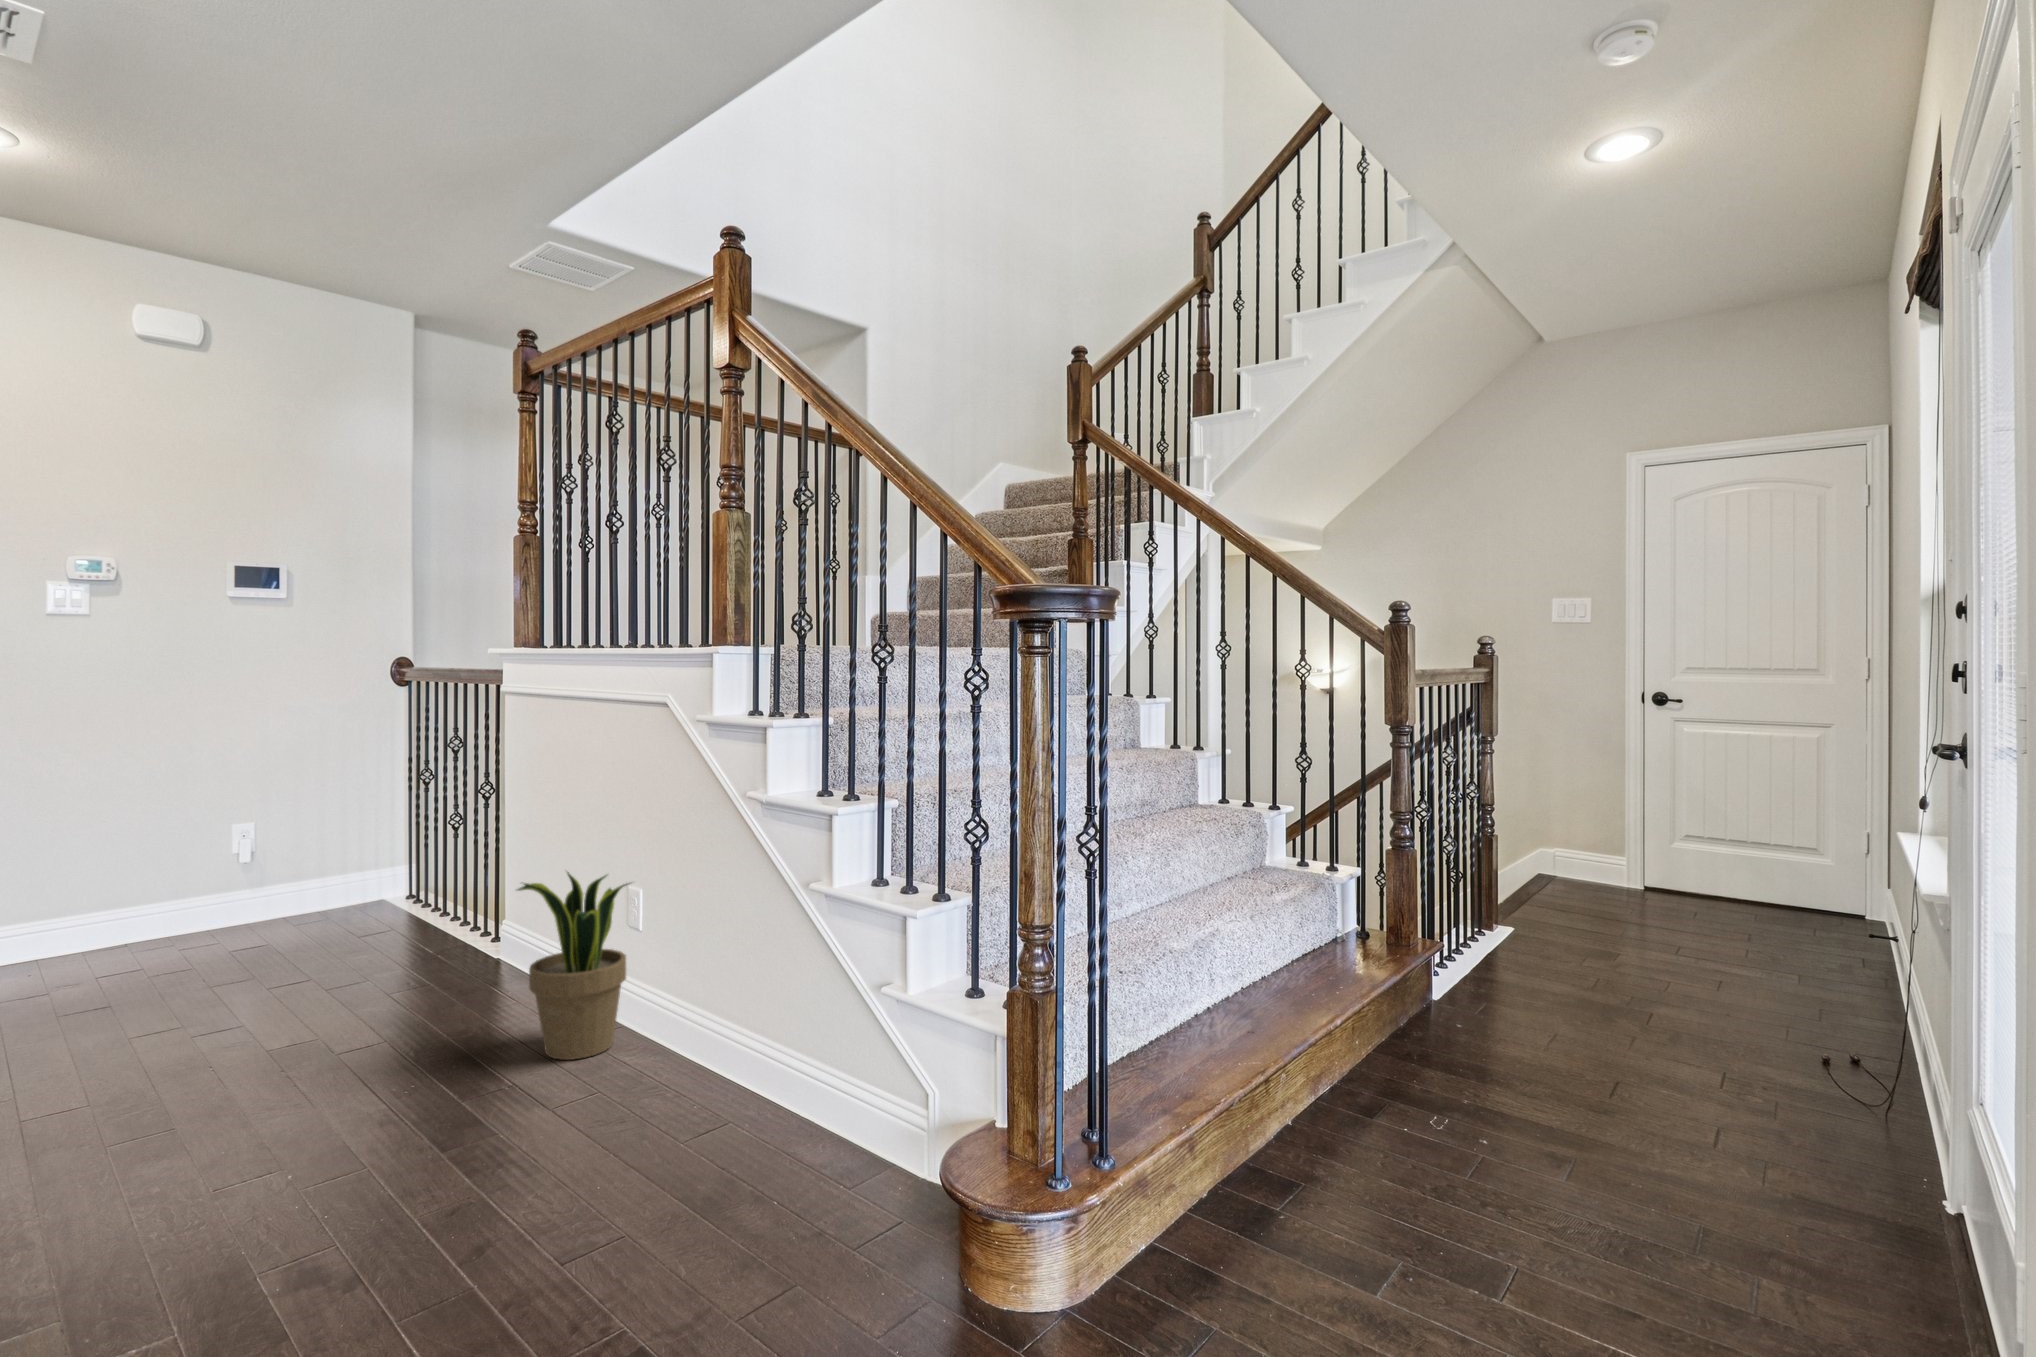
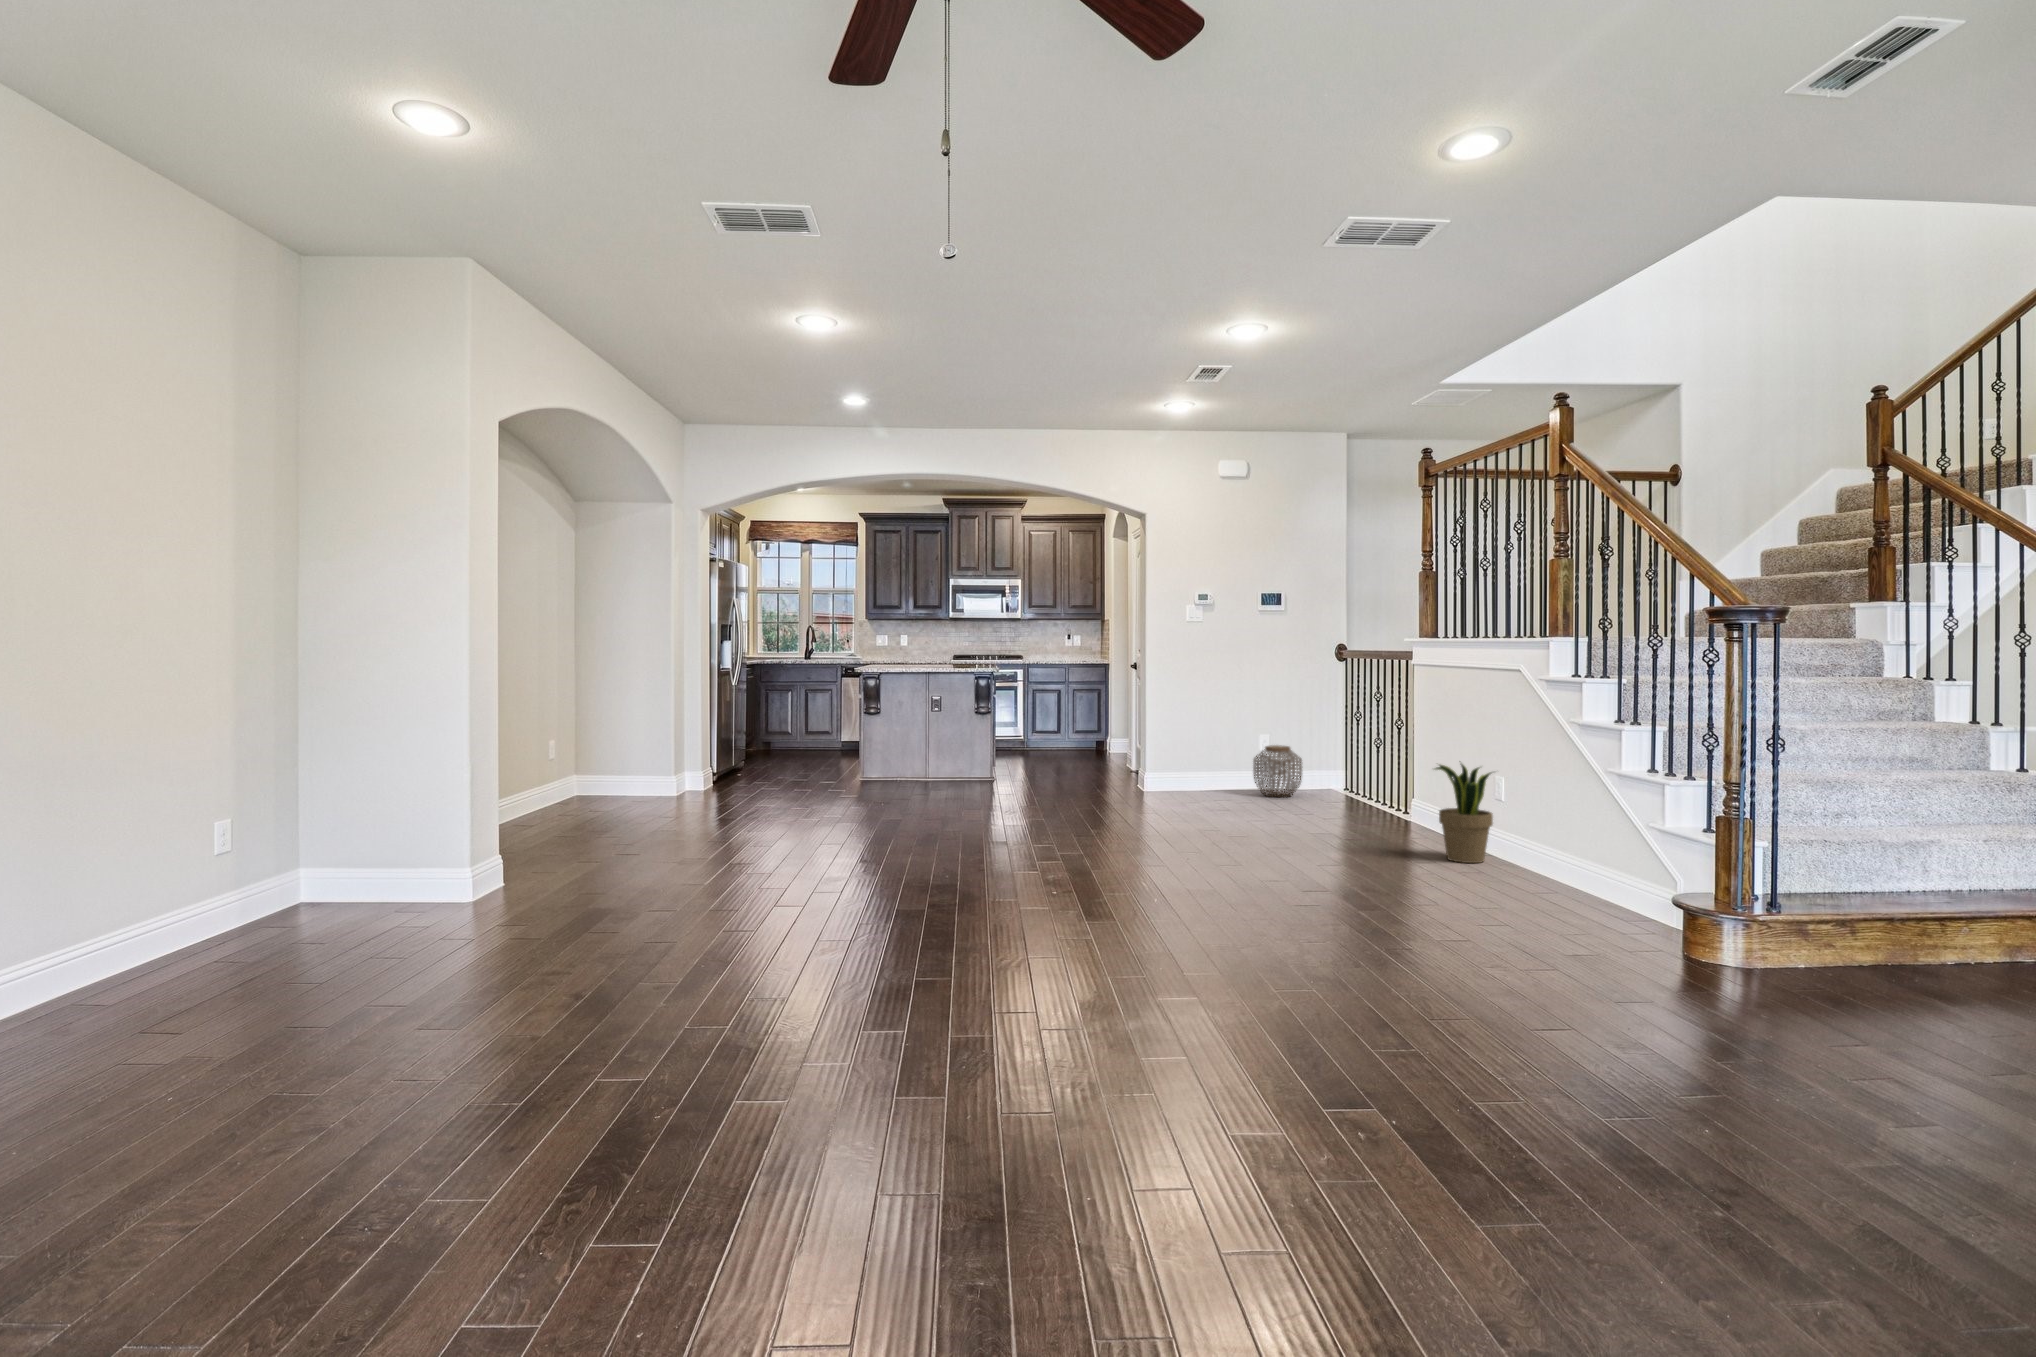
woven basket: none [218,835,324,932] -> present [1253,745,1302,798]

